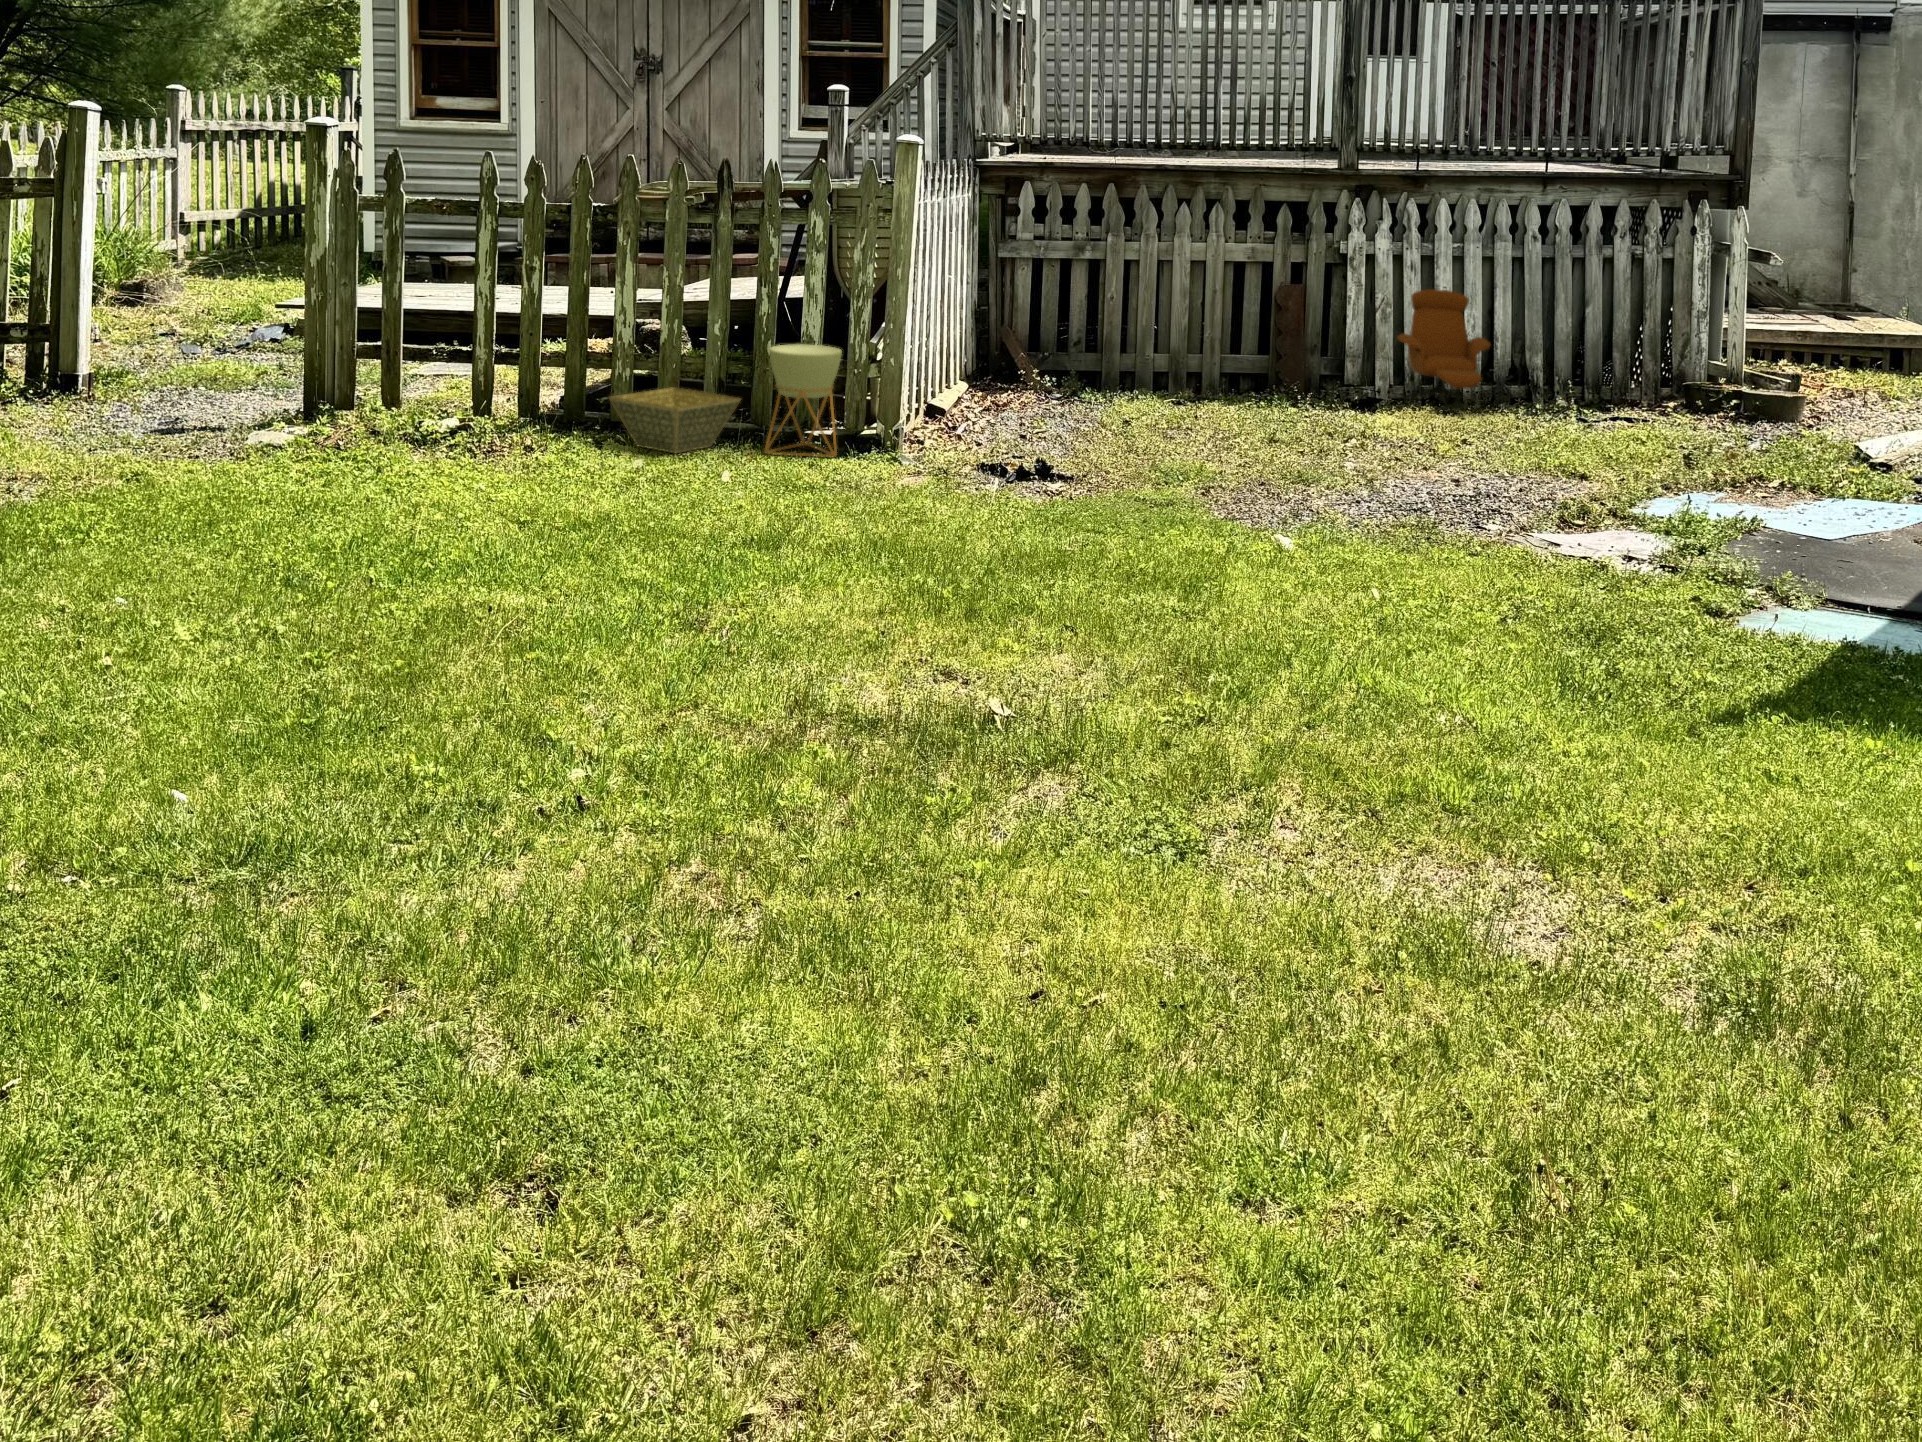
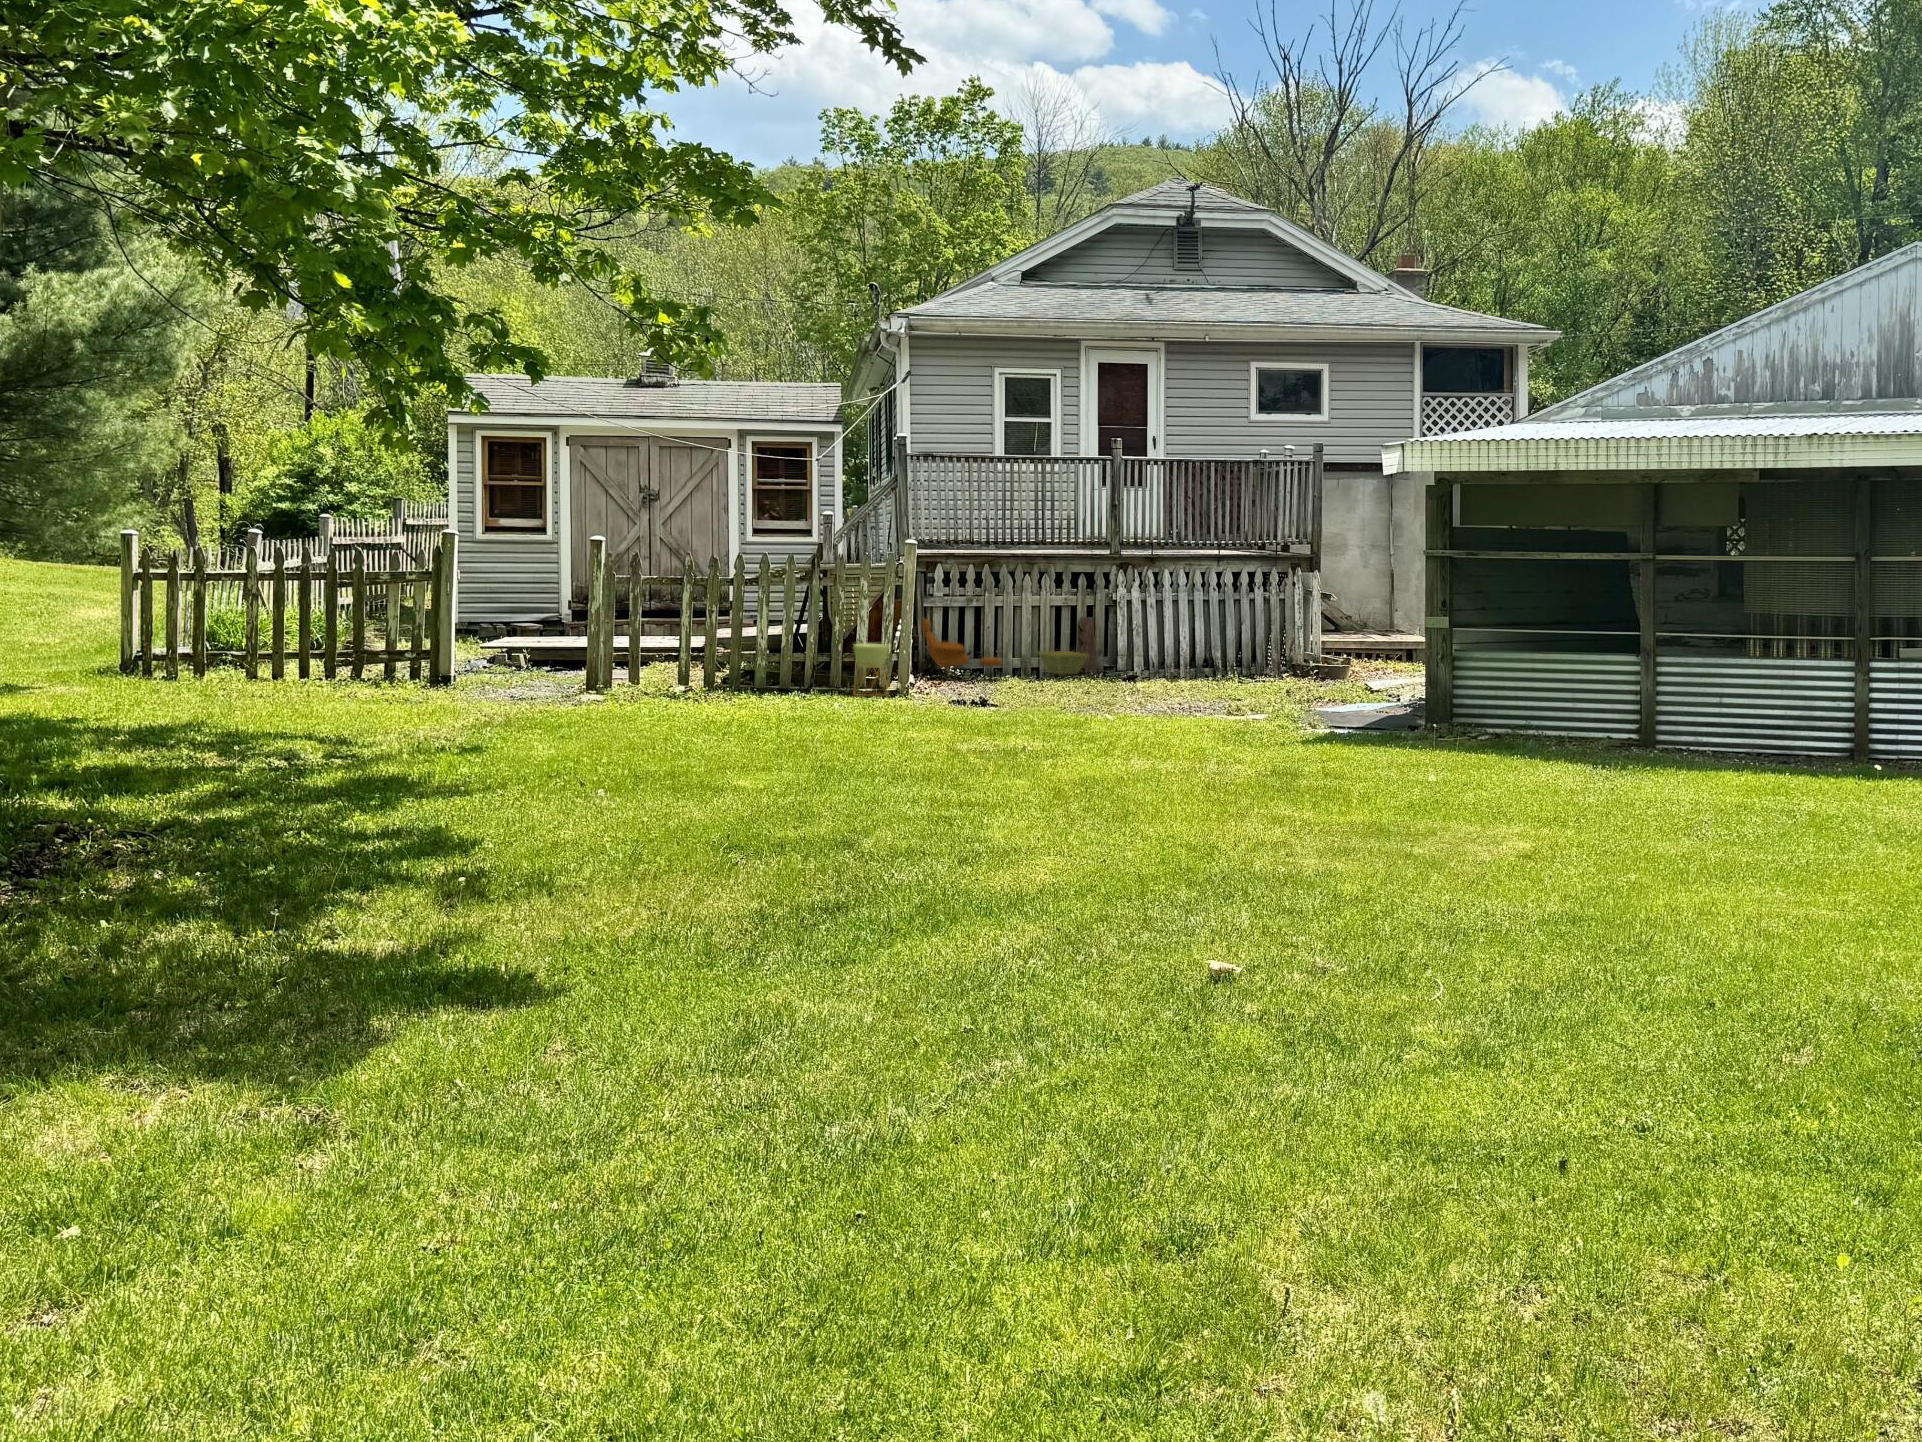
lounge chair: present [1398,289,1490,417] -> present [922,619,1002,680]
basket: present [609,387,741,453] -> present [1038,651,1088,674]

